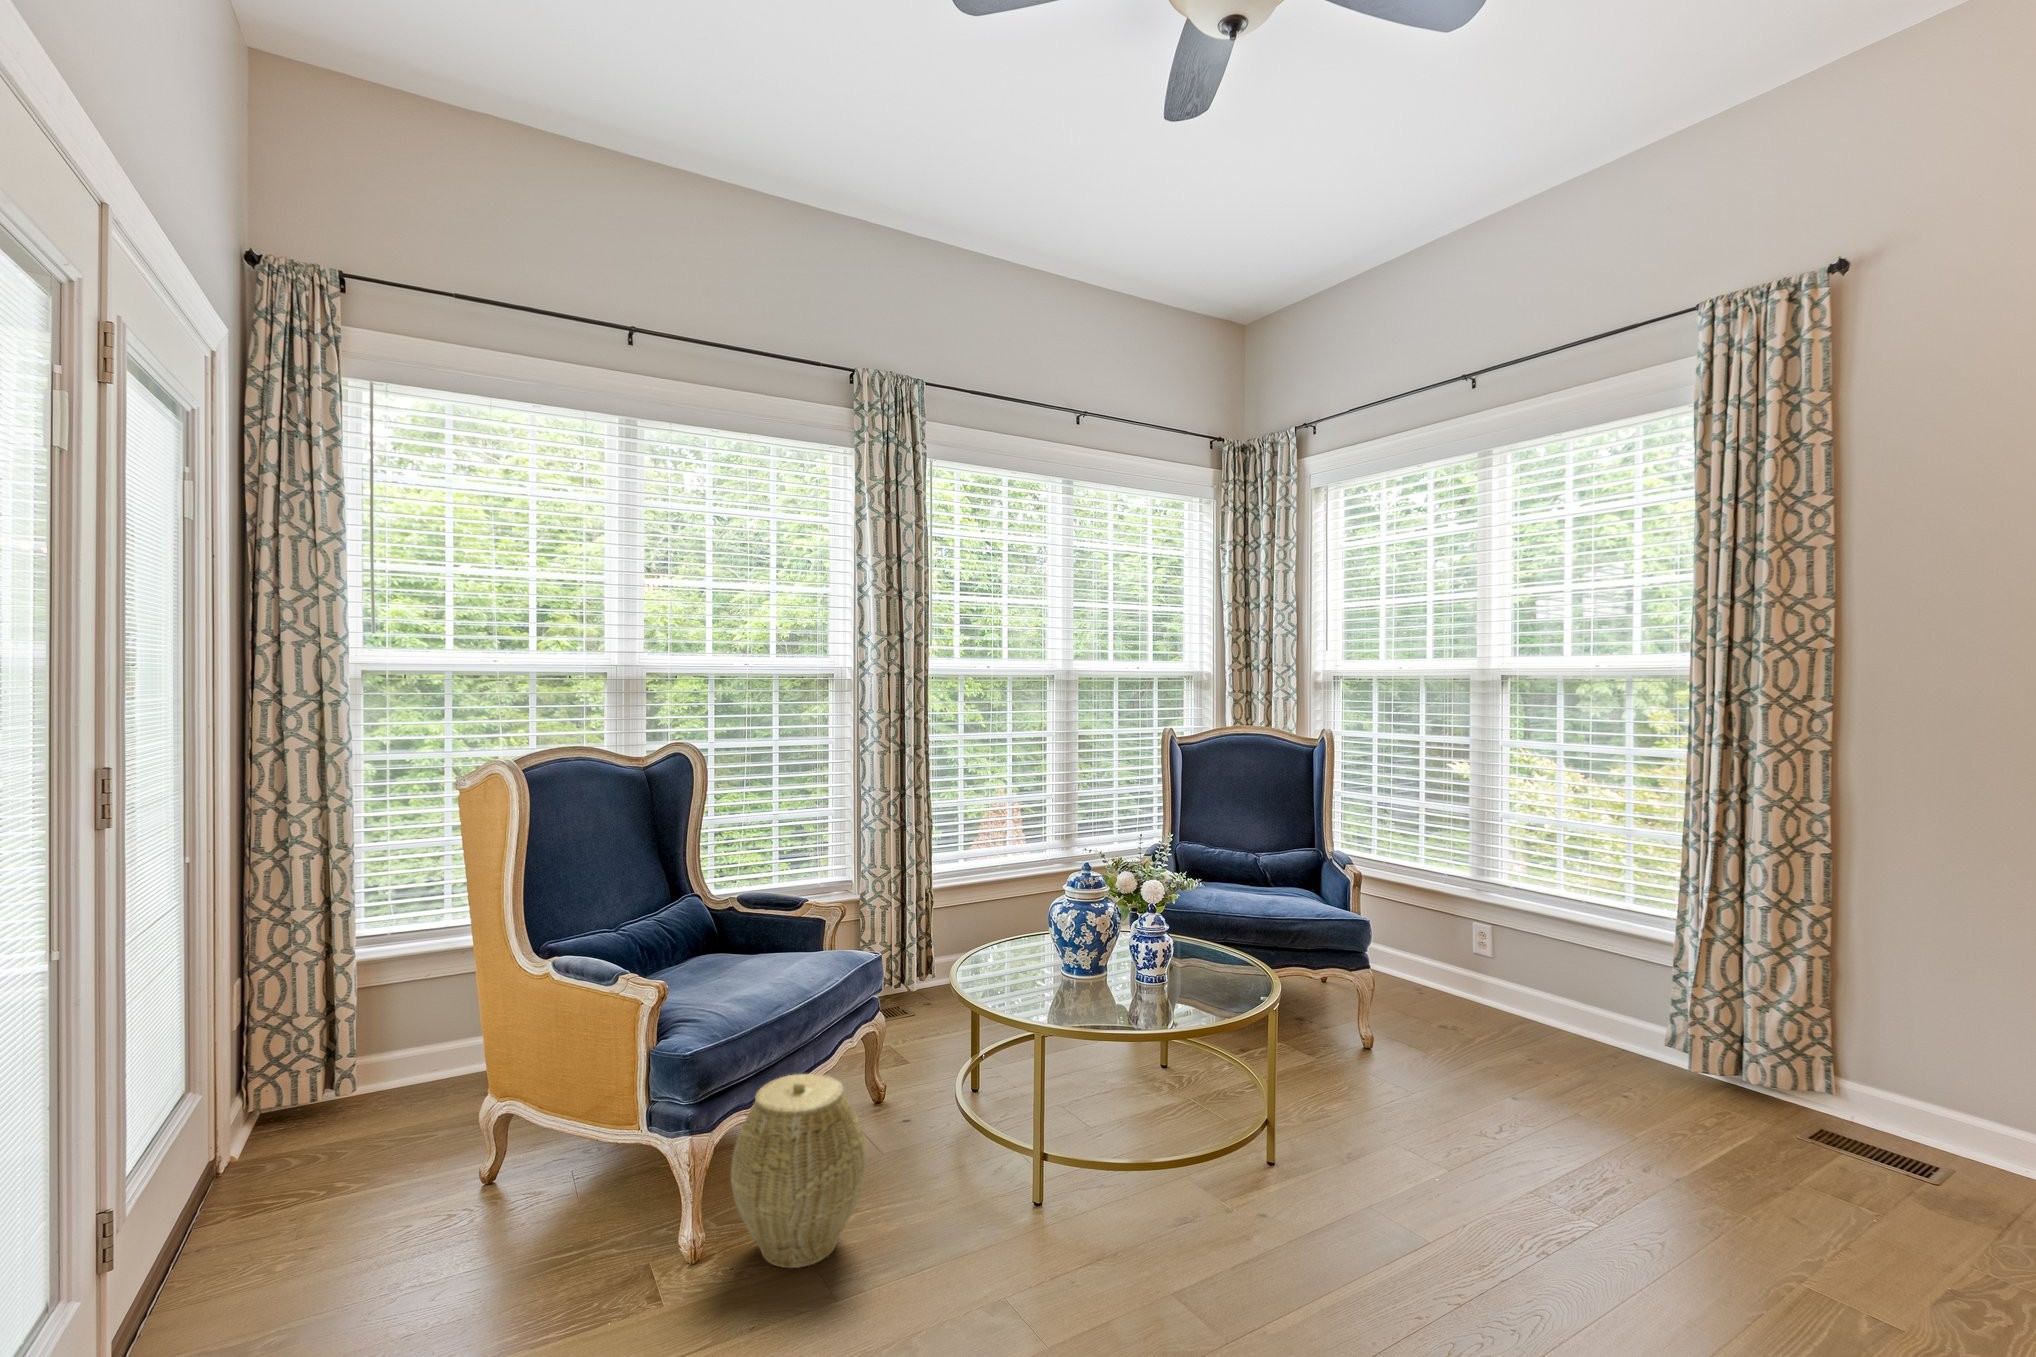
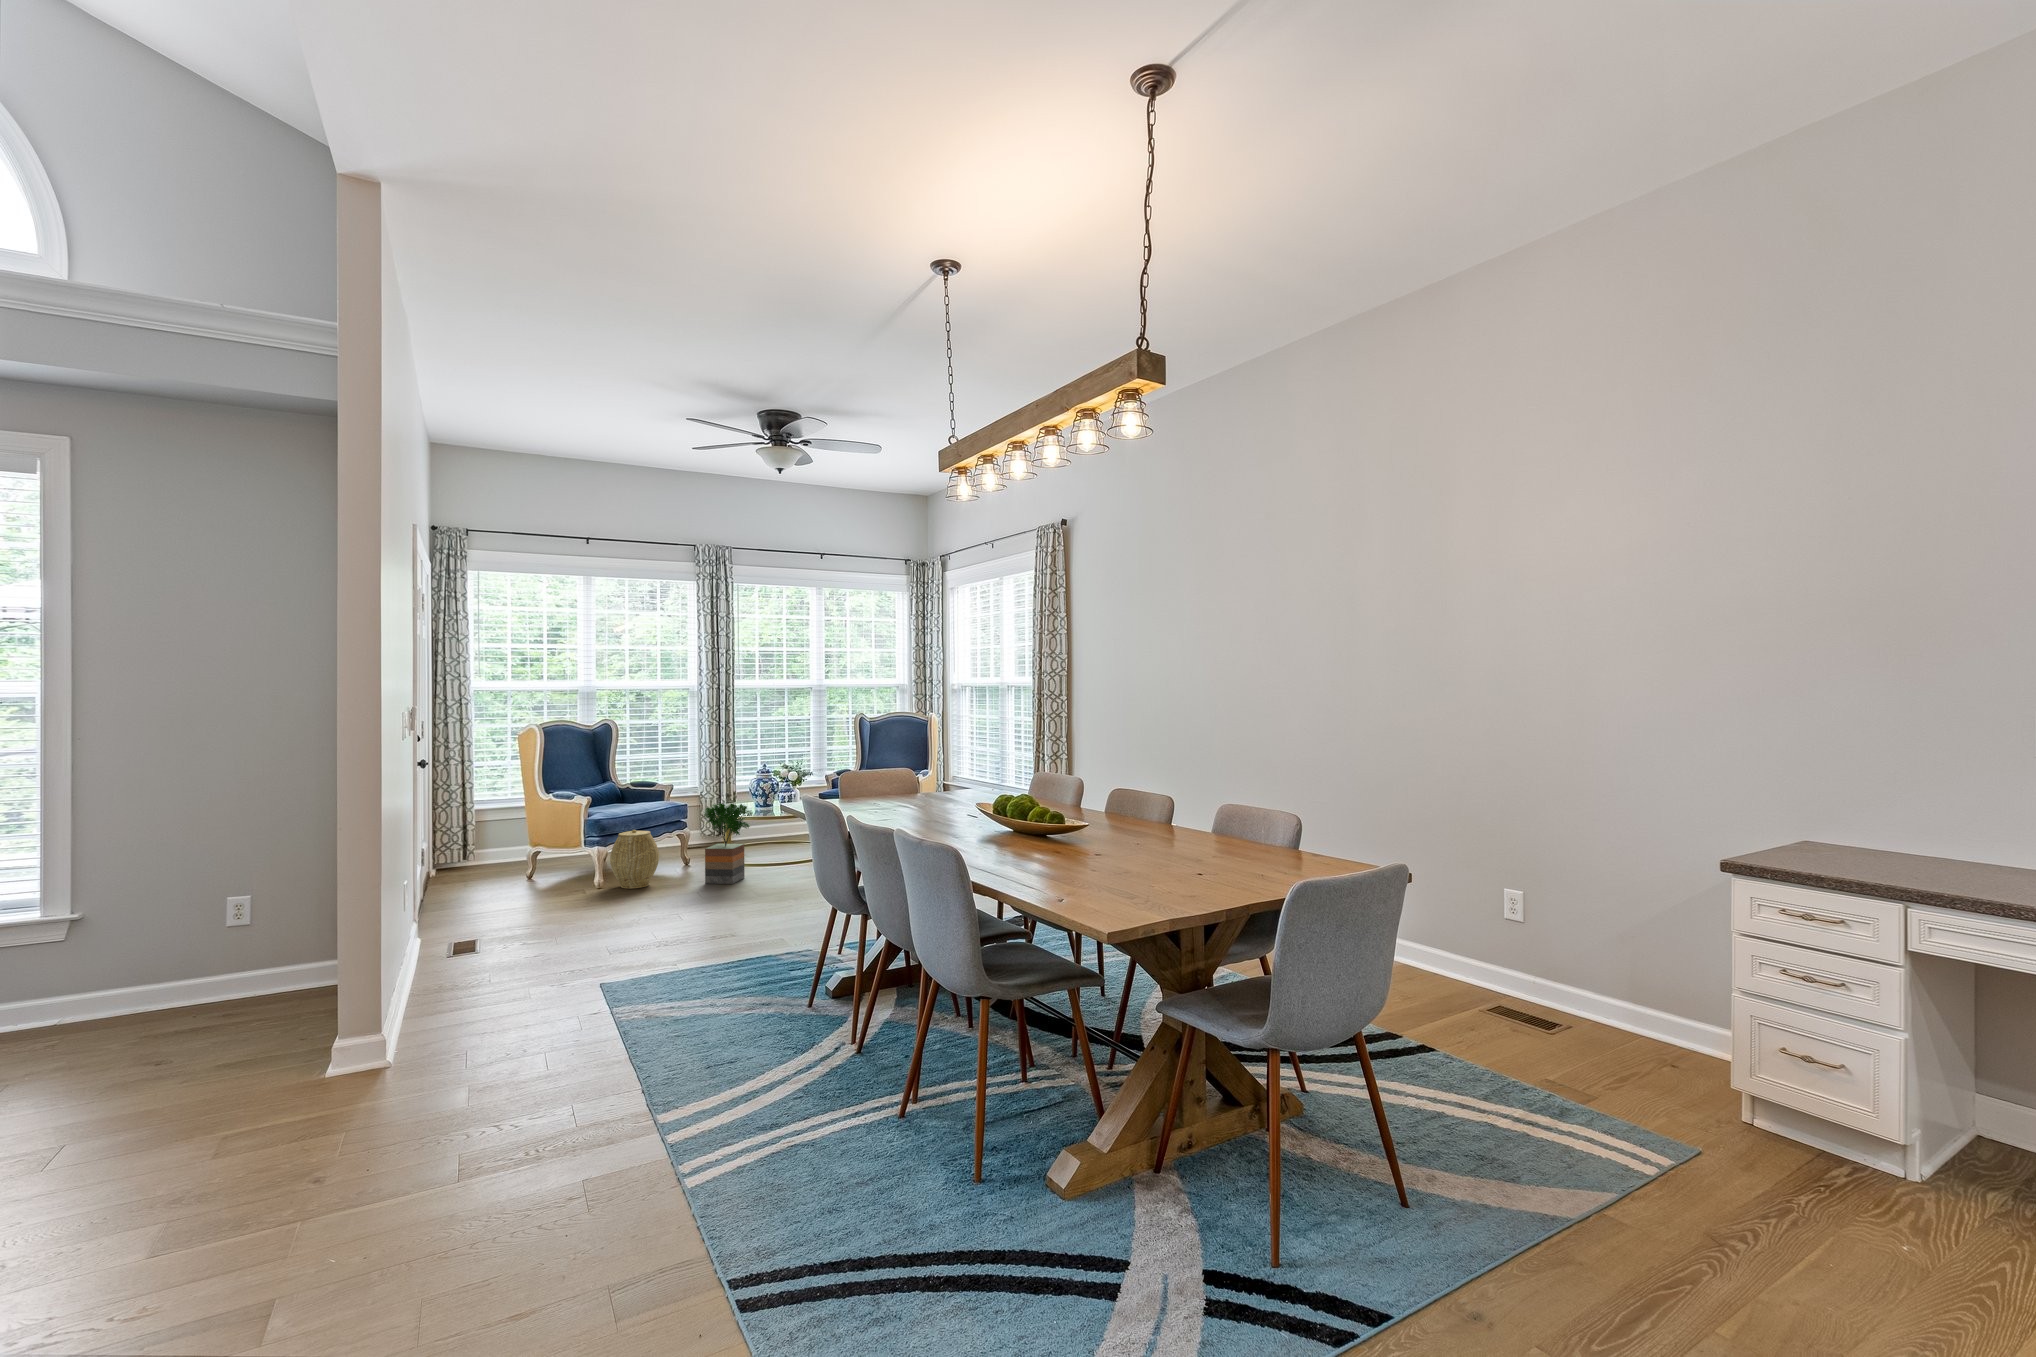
potted tree: none [972,984,1119,1232] -> present [704,803,753,884]

